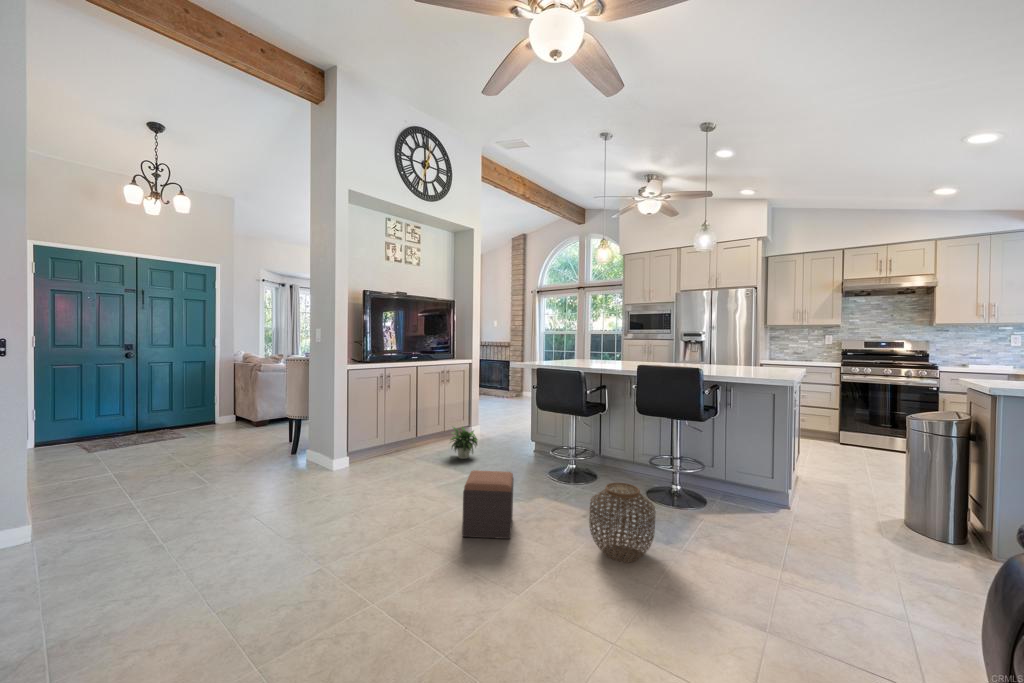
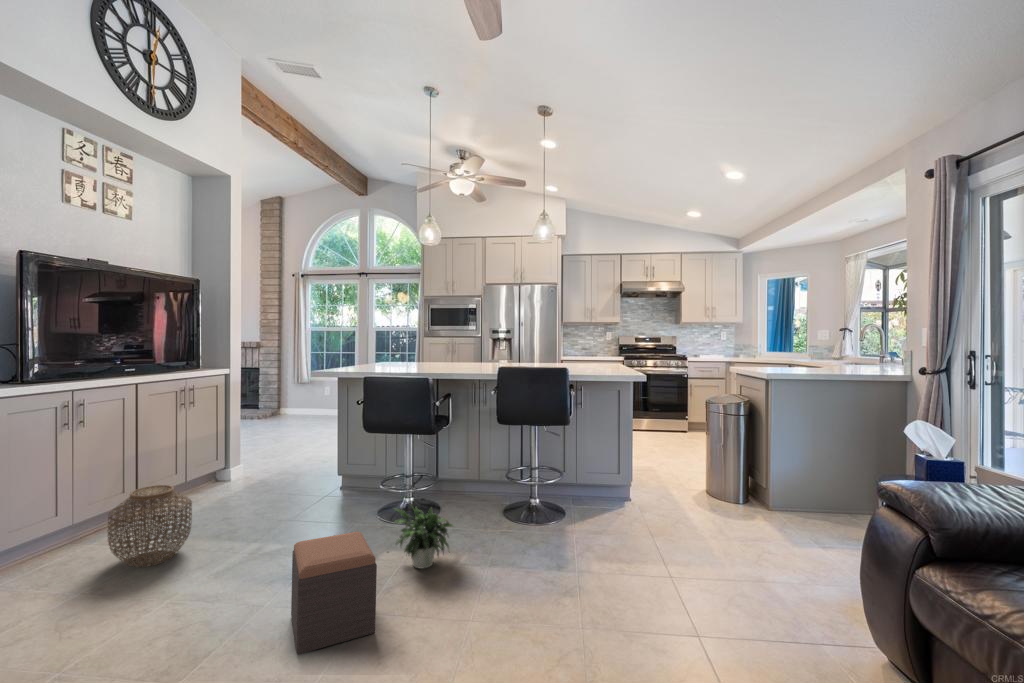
potted plant: present [450,427,478,459] -> present [394,506,453,569]
woven basket: present [589,483,655,562] -> present [107,485,192,567]

